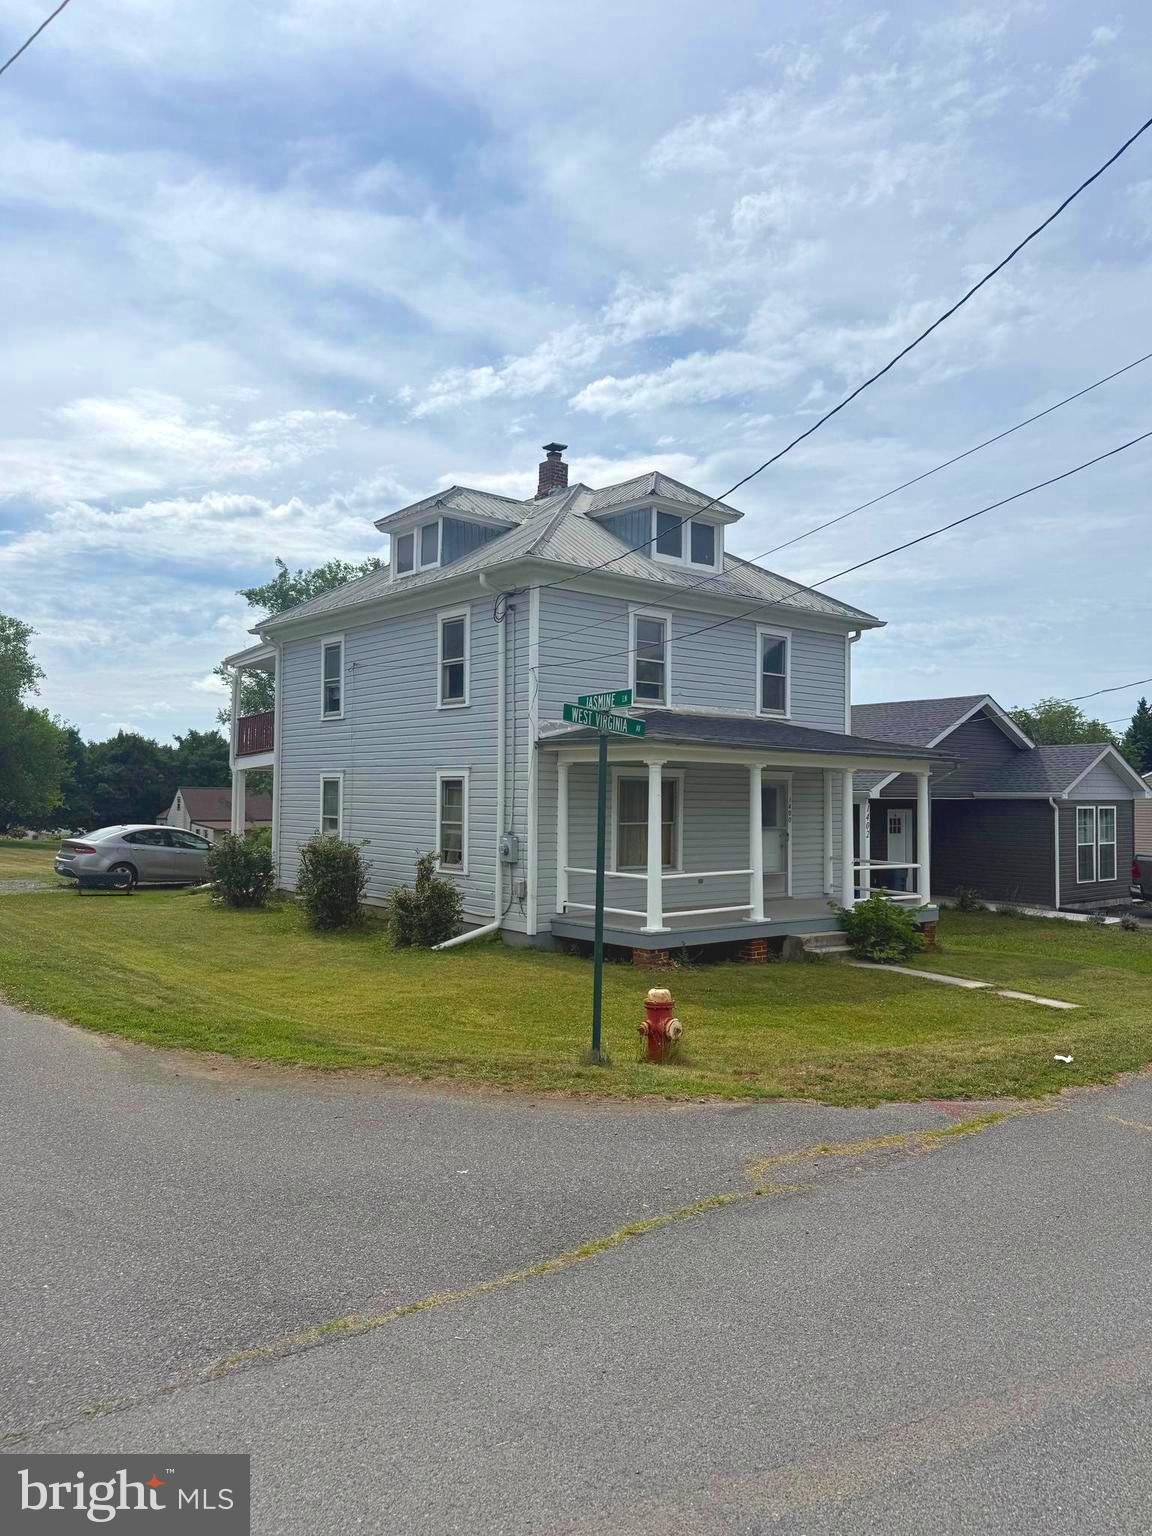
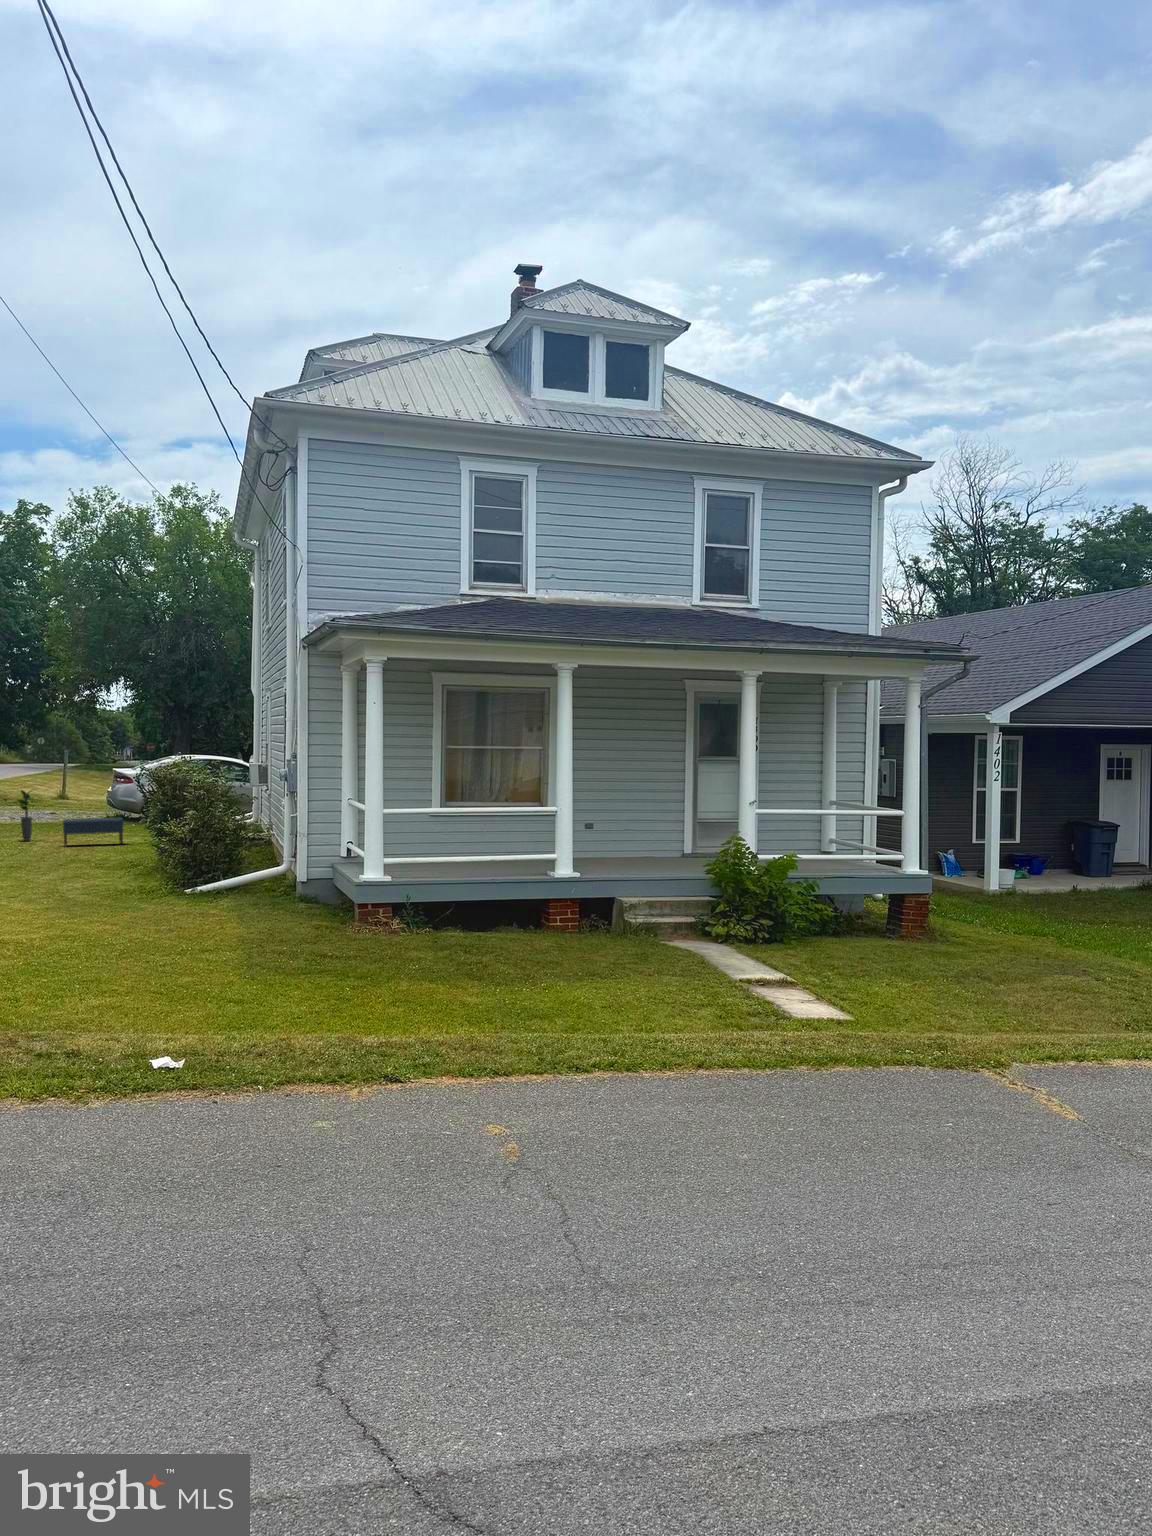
potted plant: none [38,846,59,891] -> present [18,790,34,841]

